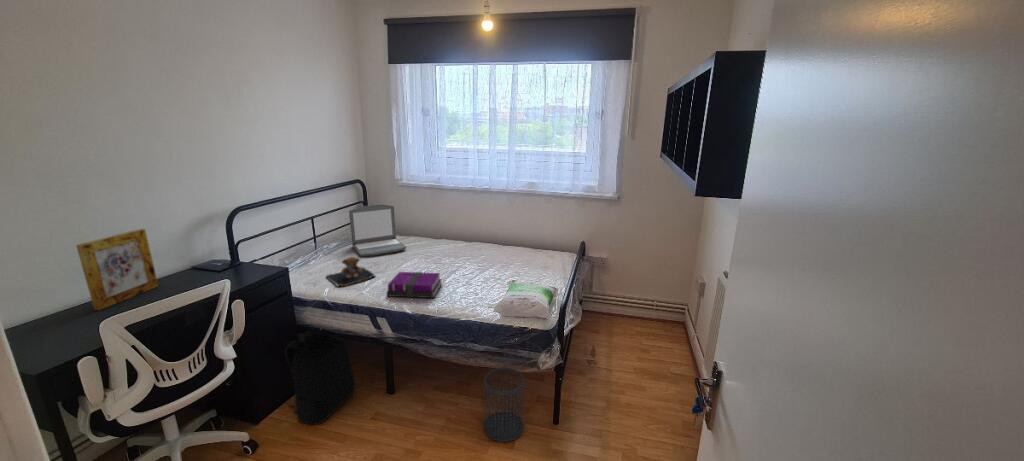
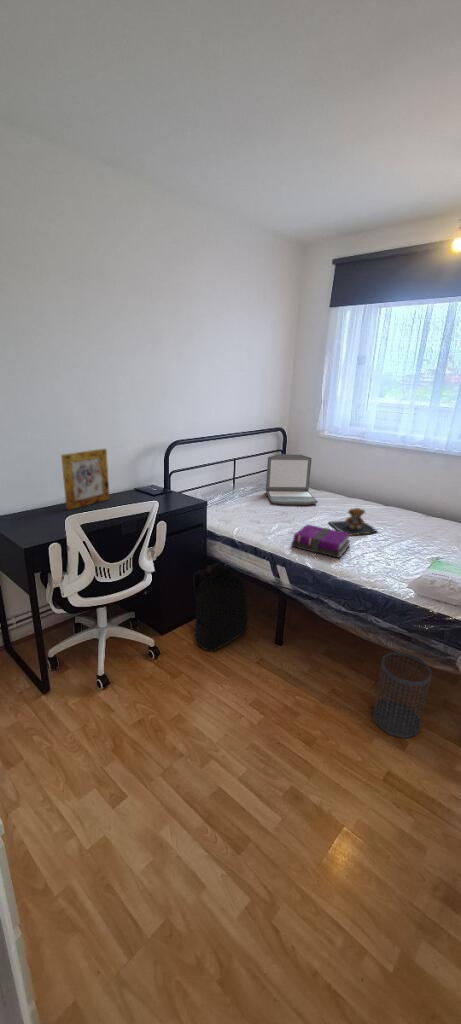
teddy bear: present [327,257,374,287] -> present [330,508,376,535]

